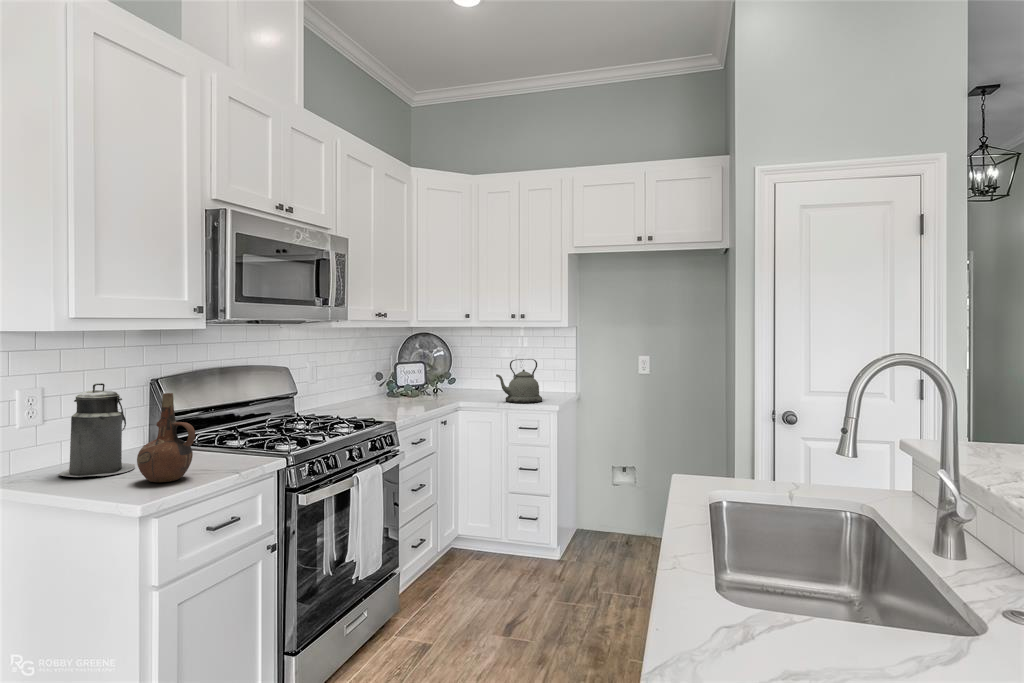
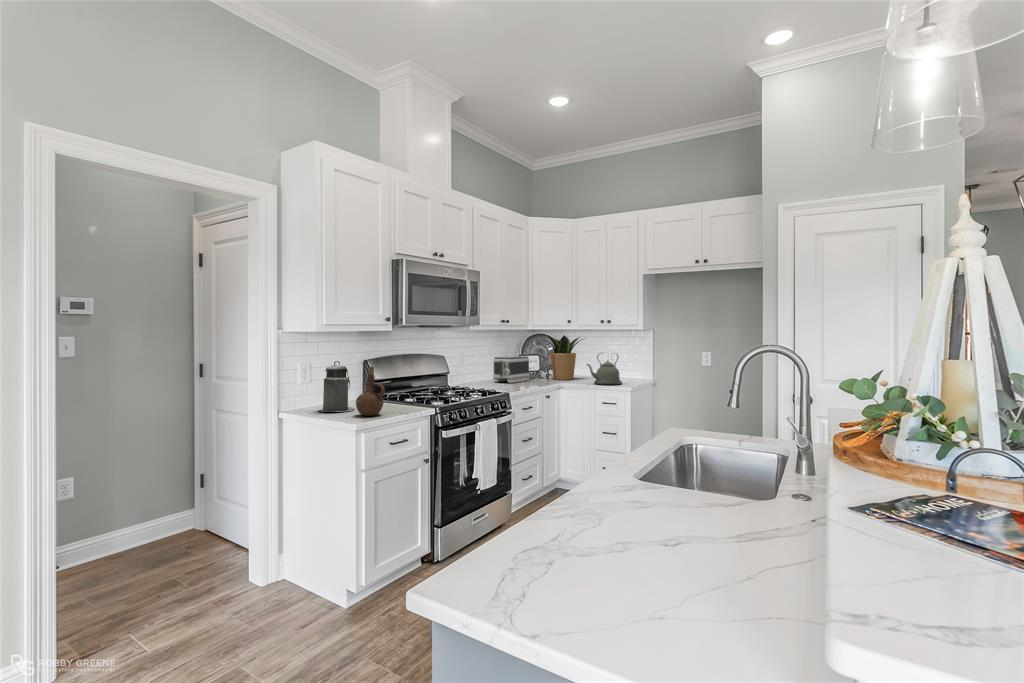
potted plant: none [428,334,491,396] -> present [544,335,583,380]
toaster: none [362,365,414,404] -> present [493,356,530,383]

